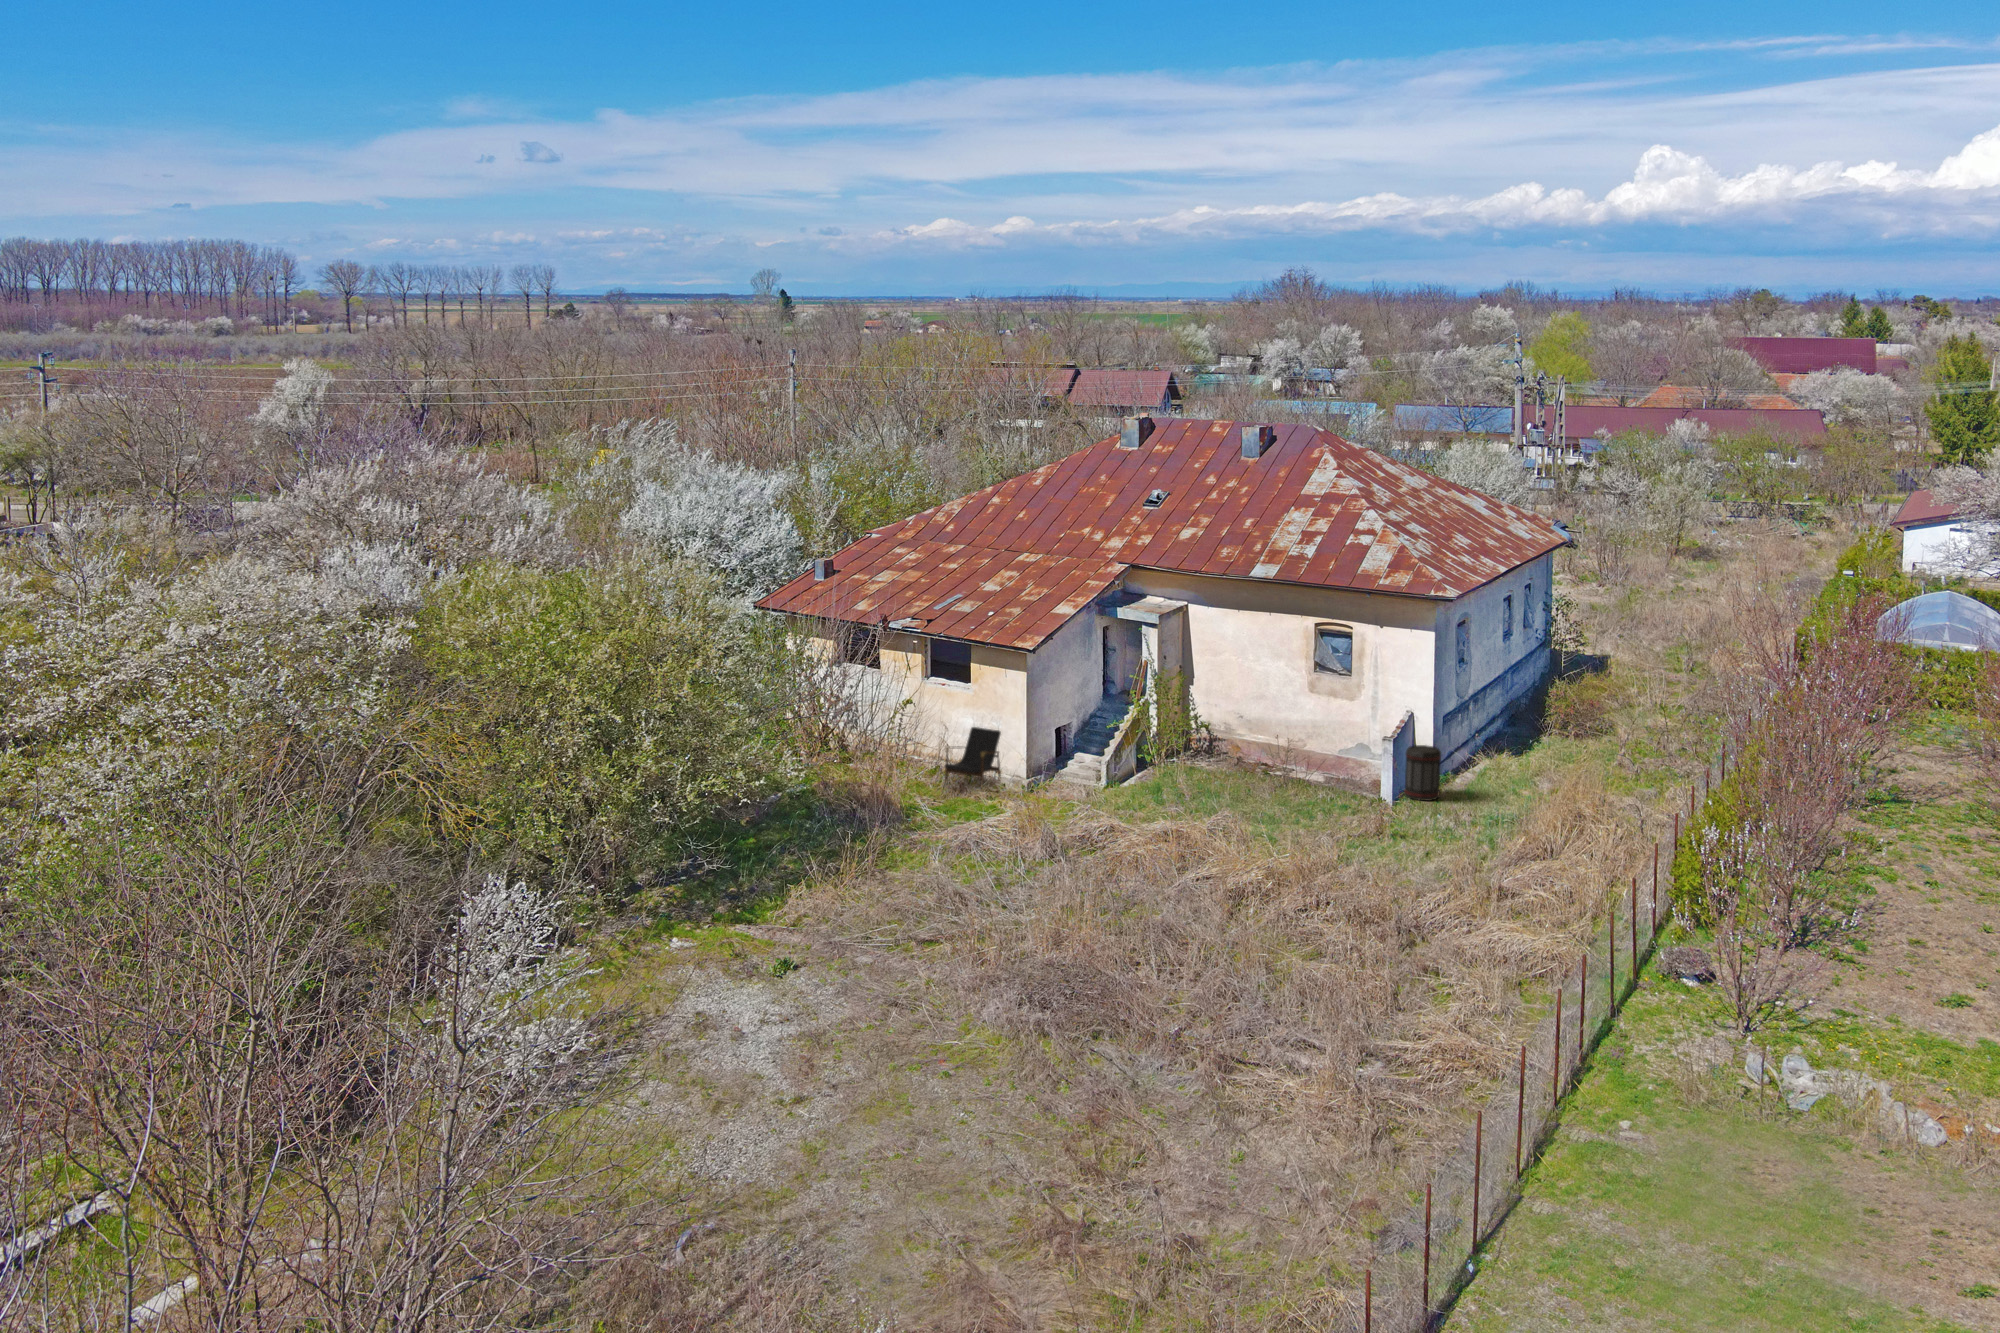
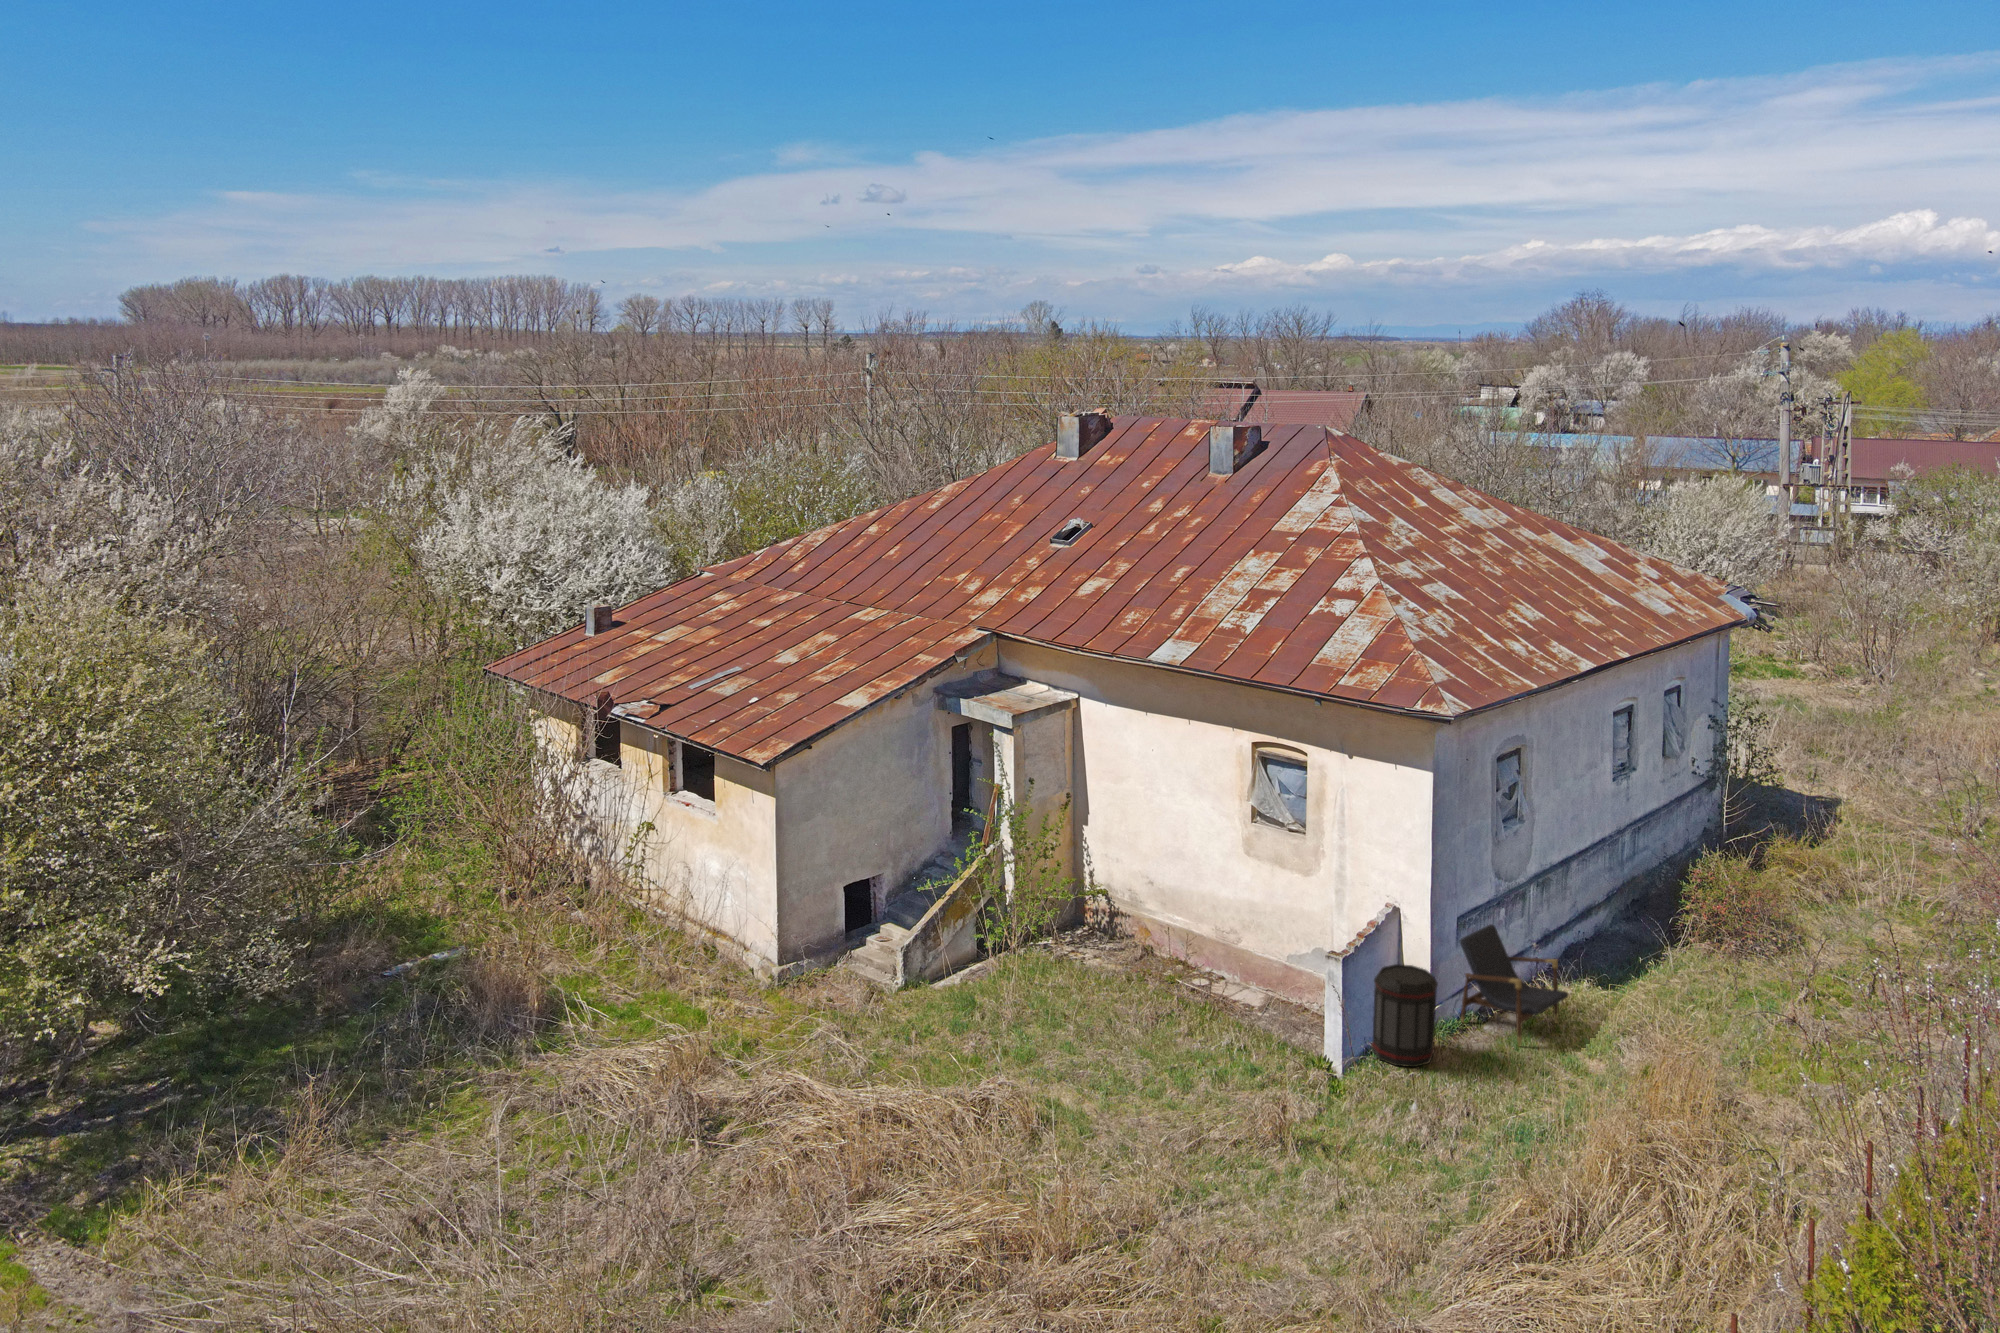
lounge chair: present [944,727,1001,790] -> present [1460,924,1568,1046]

